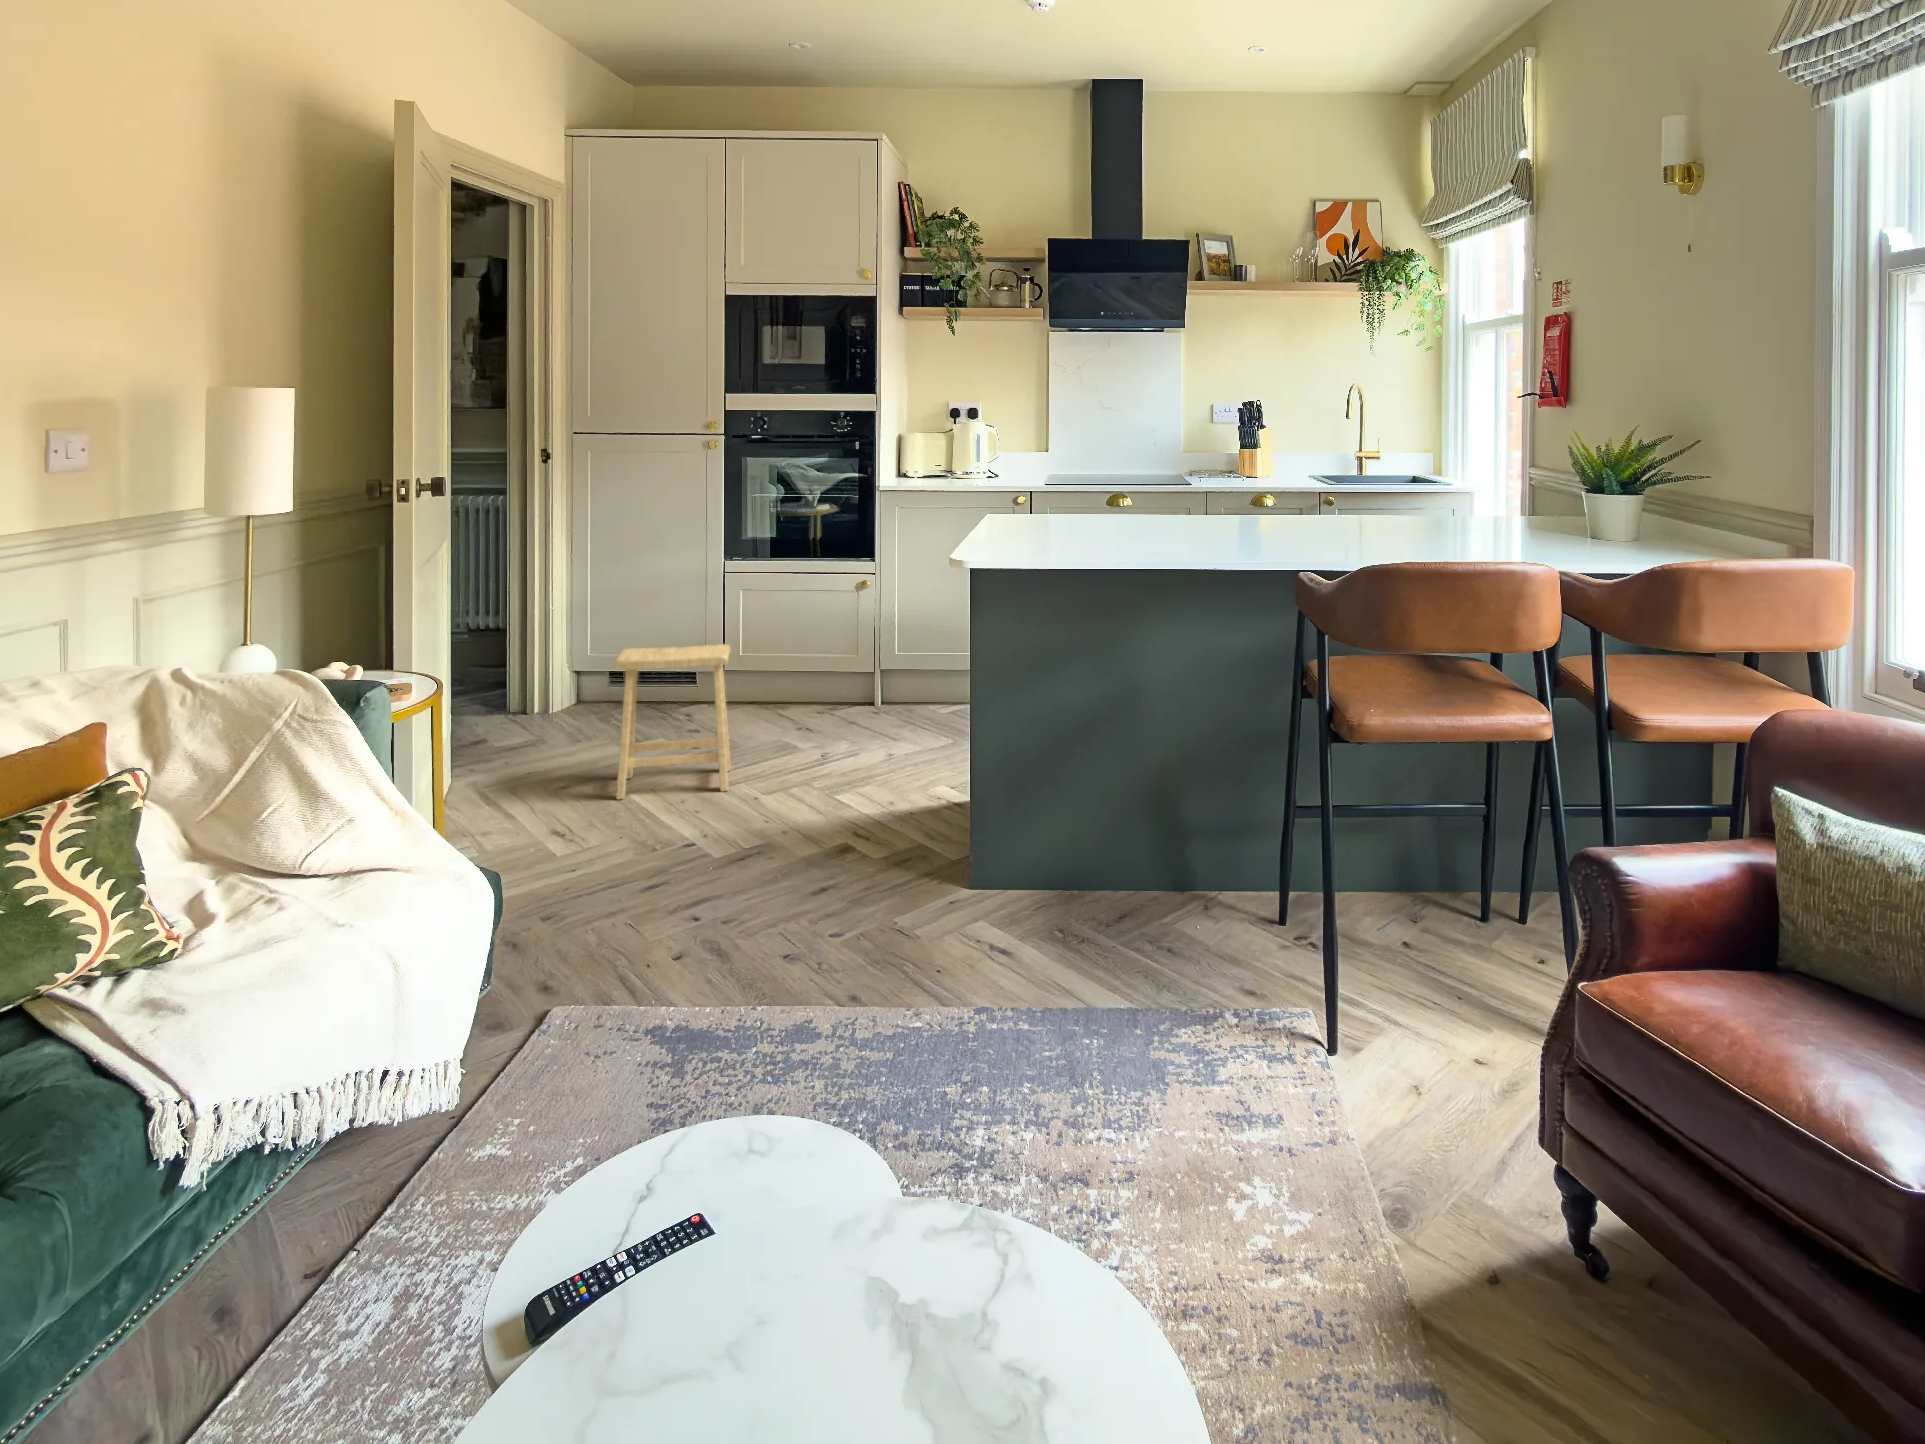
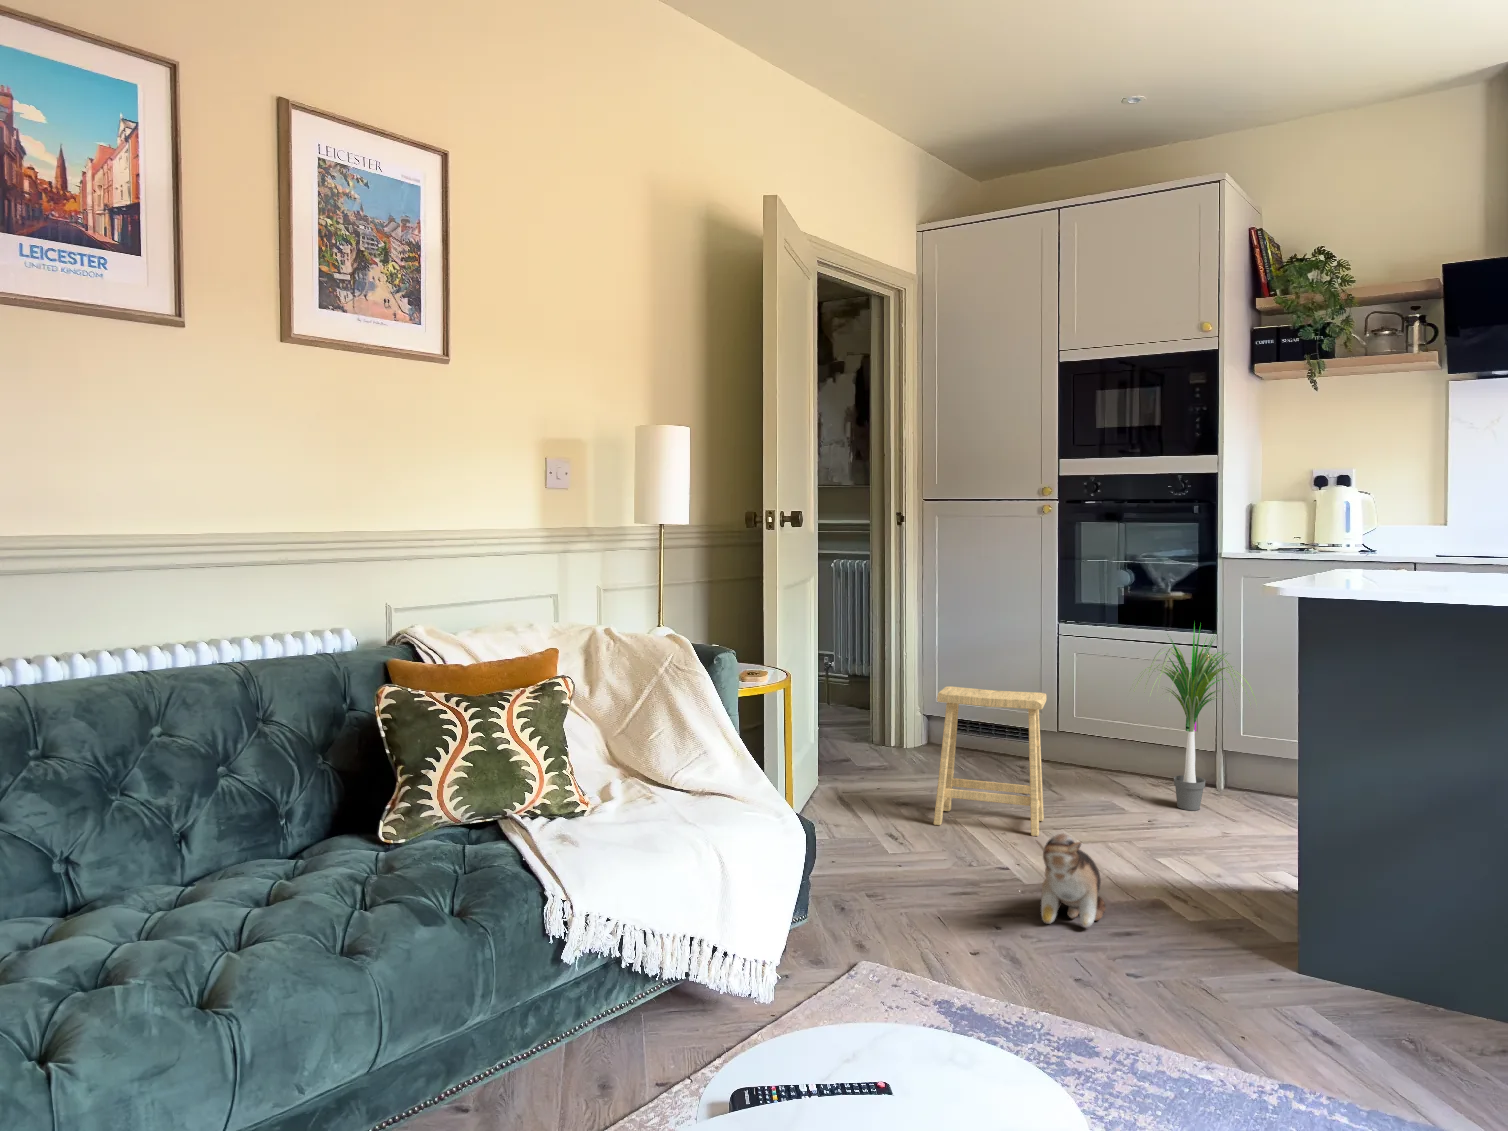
potted plant: none [804,552,920,730] -> present [1135,625,1254,810]
plush toy: none [737,809,804,900] -> present [1037,834,1106,927]

